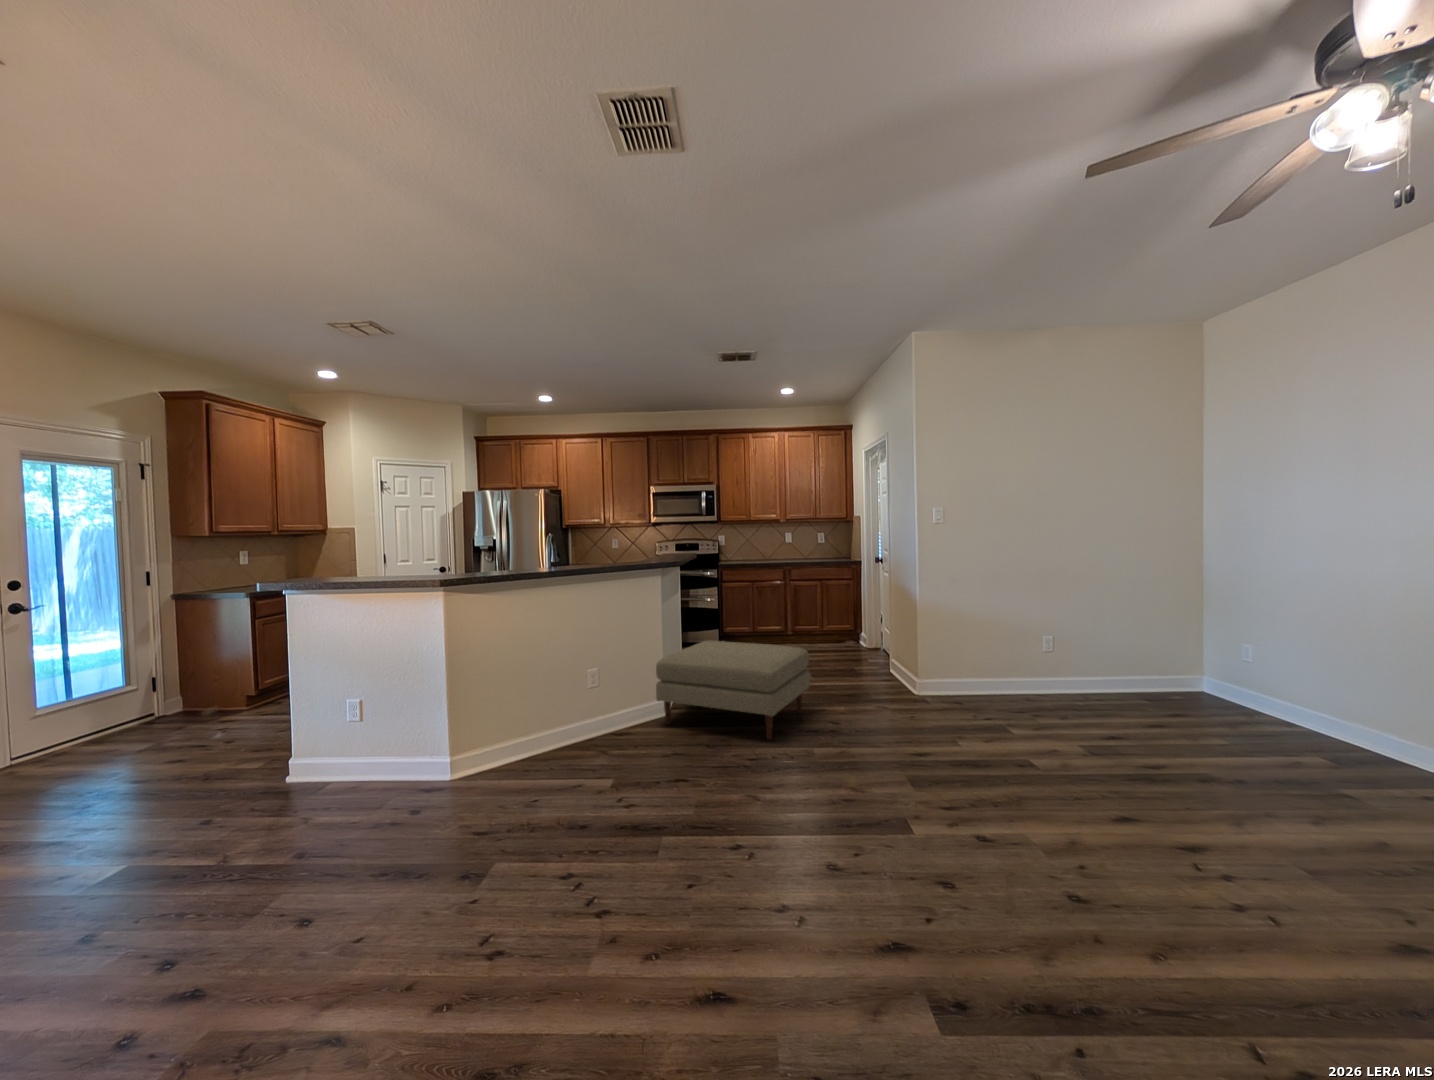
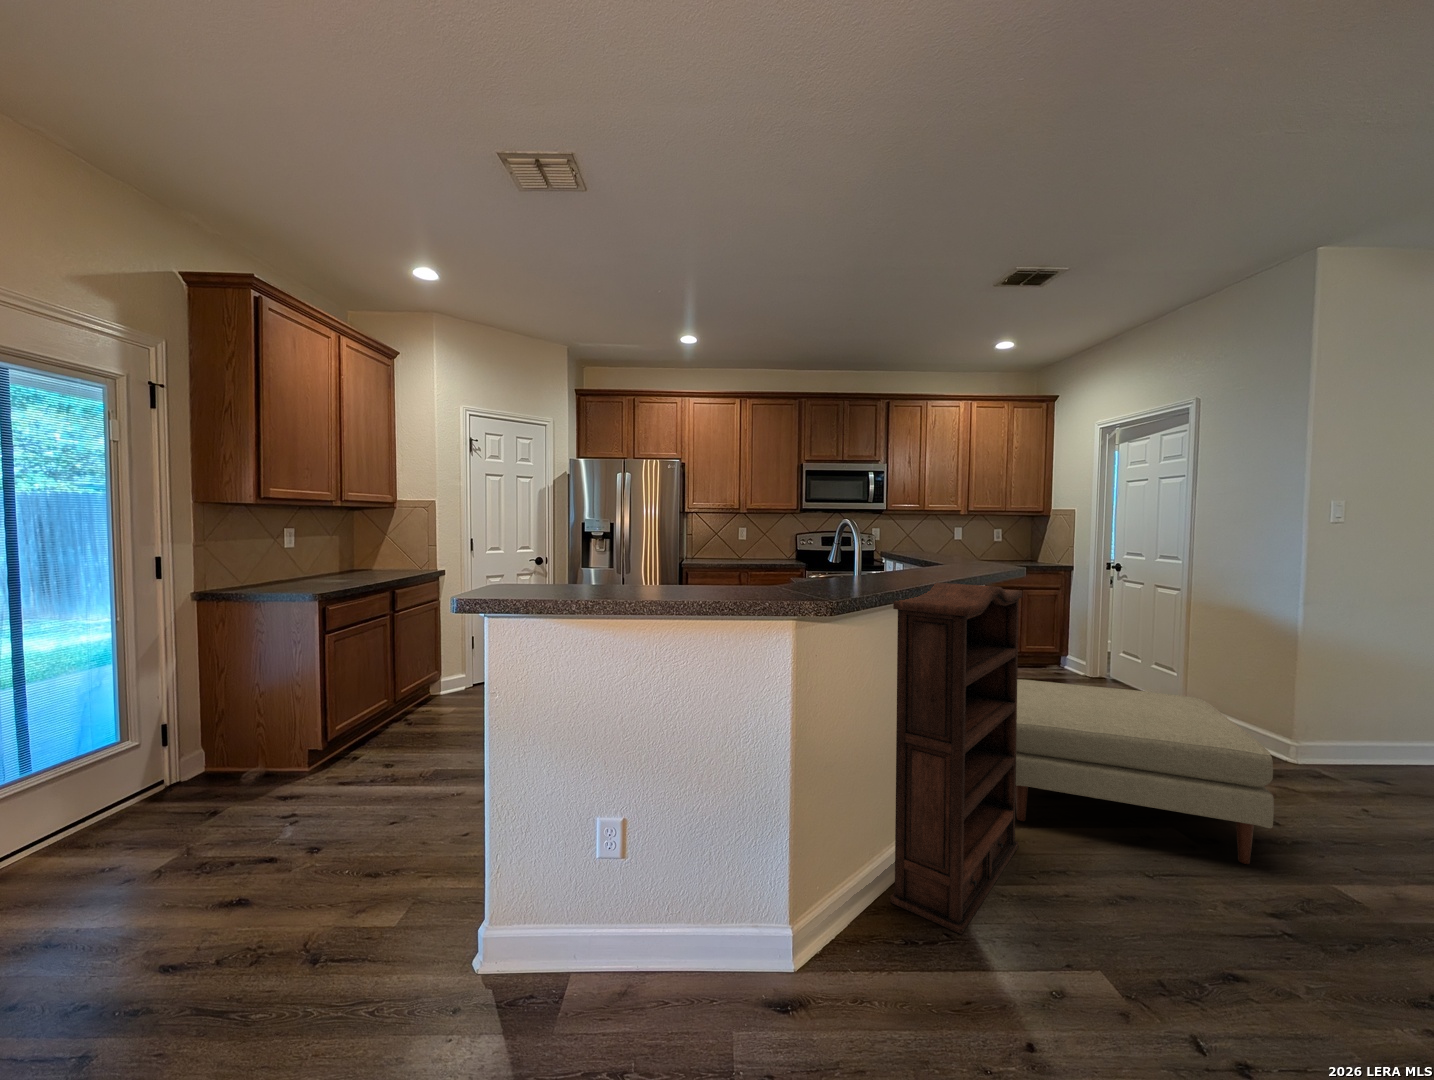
bookshelf: none [530,576,645,767] -> present [890,583,1022,935]

